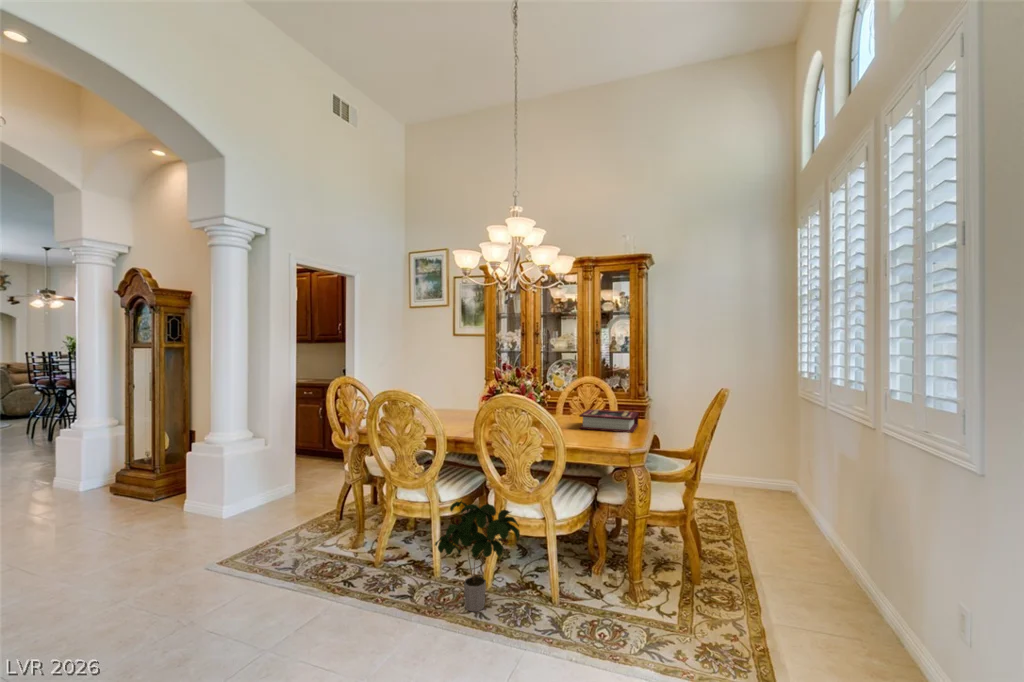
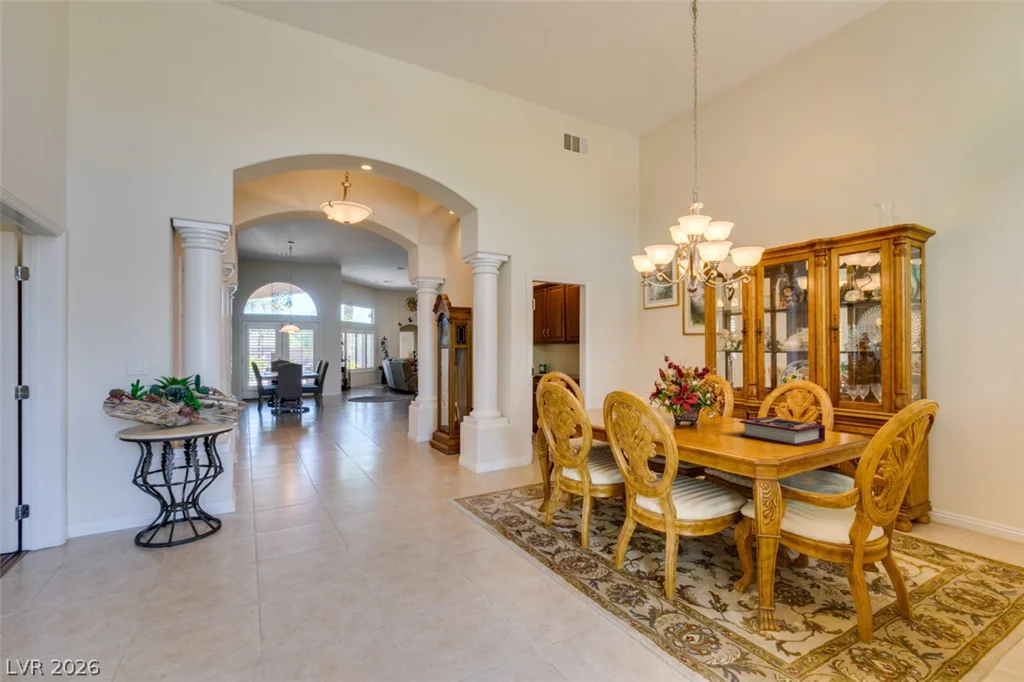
potted plant: present [435,500,520,612] -> none [572,483,632,582]

